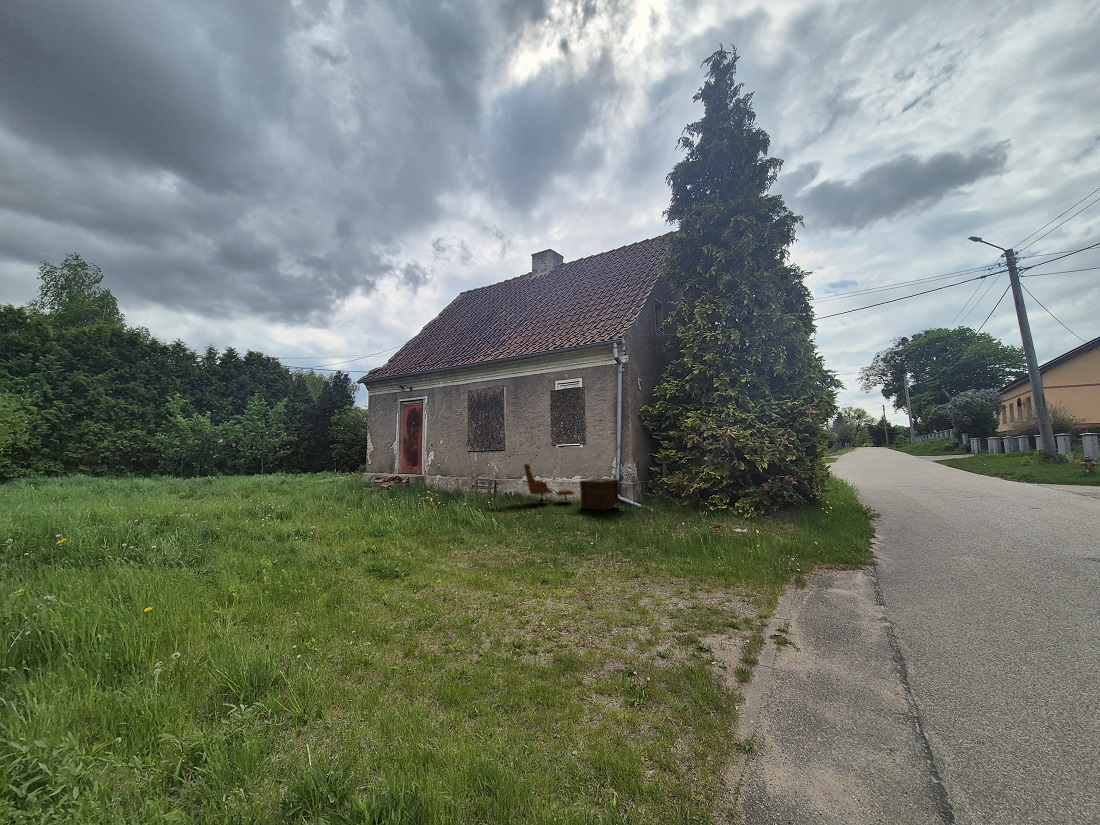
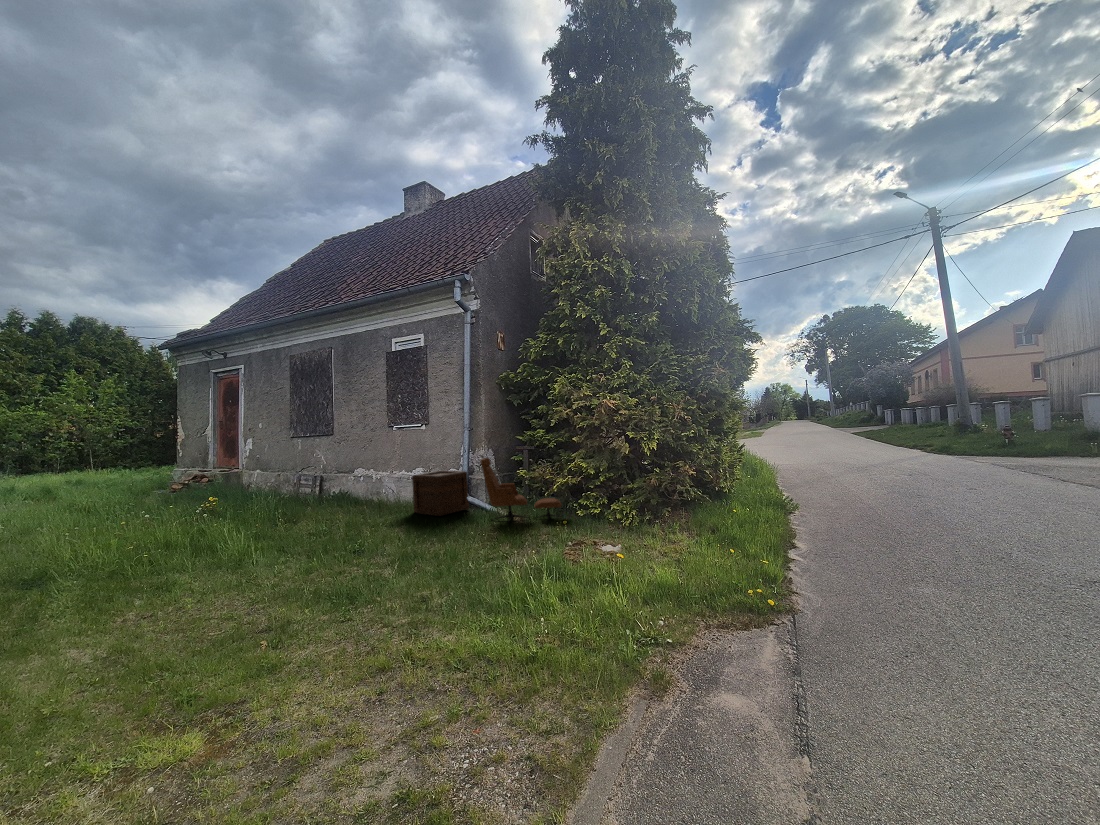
lounge chair: present [524,464,574,503] -> present [480,458,562,523]

